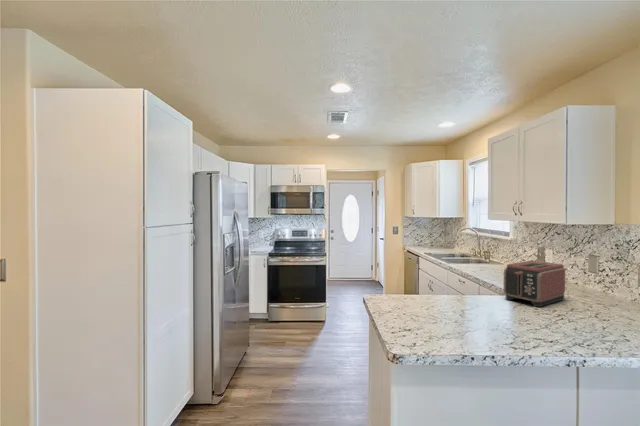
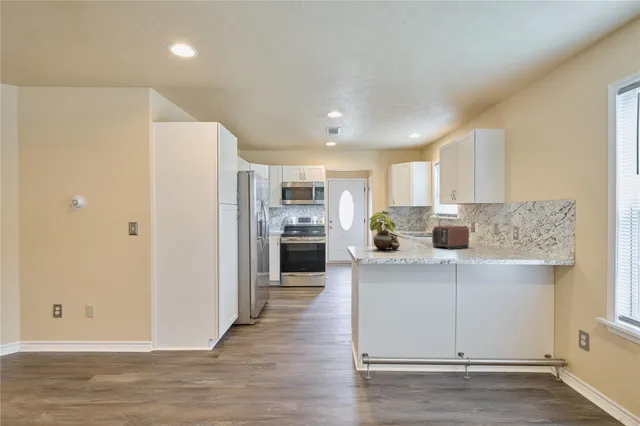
potted plant: none [405,244,459,314] -> present [370,211,400,250]

